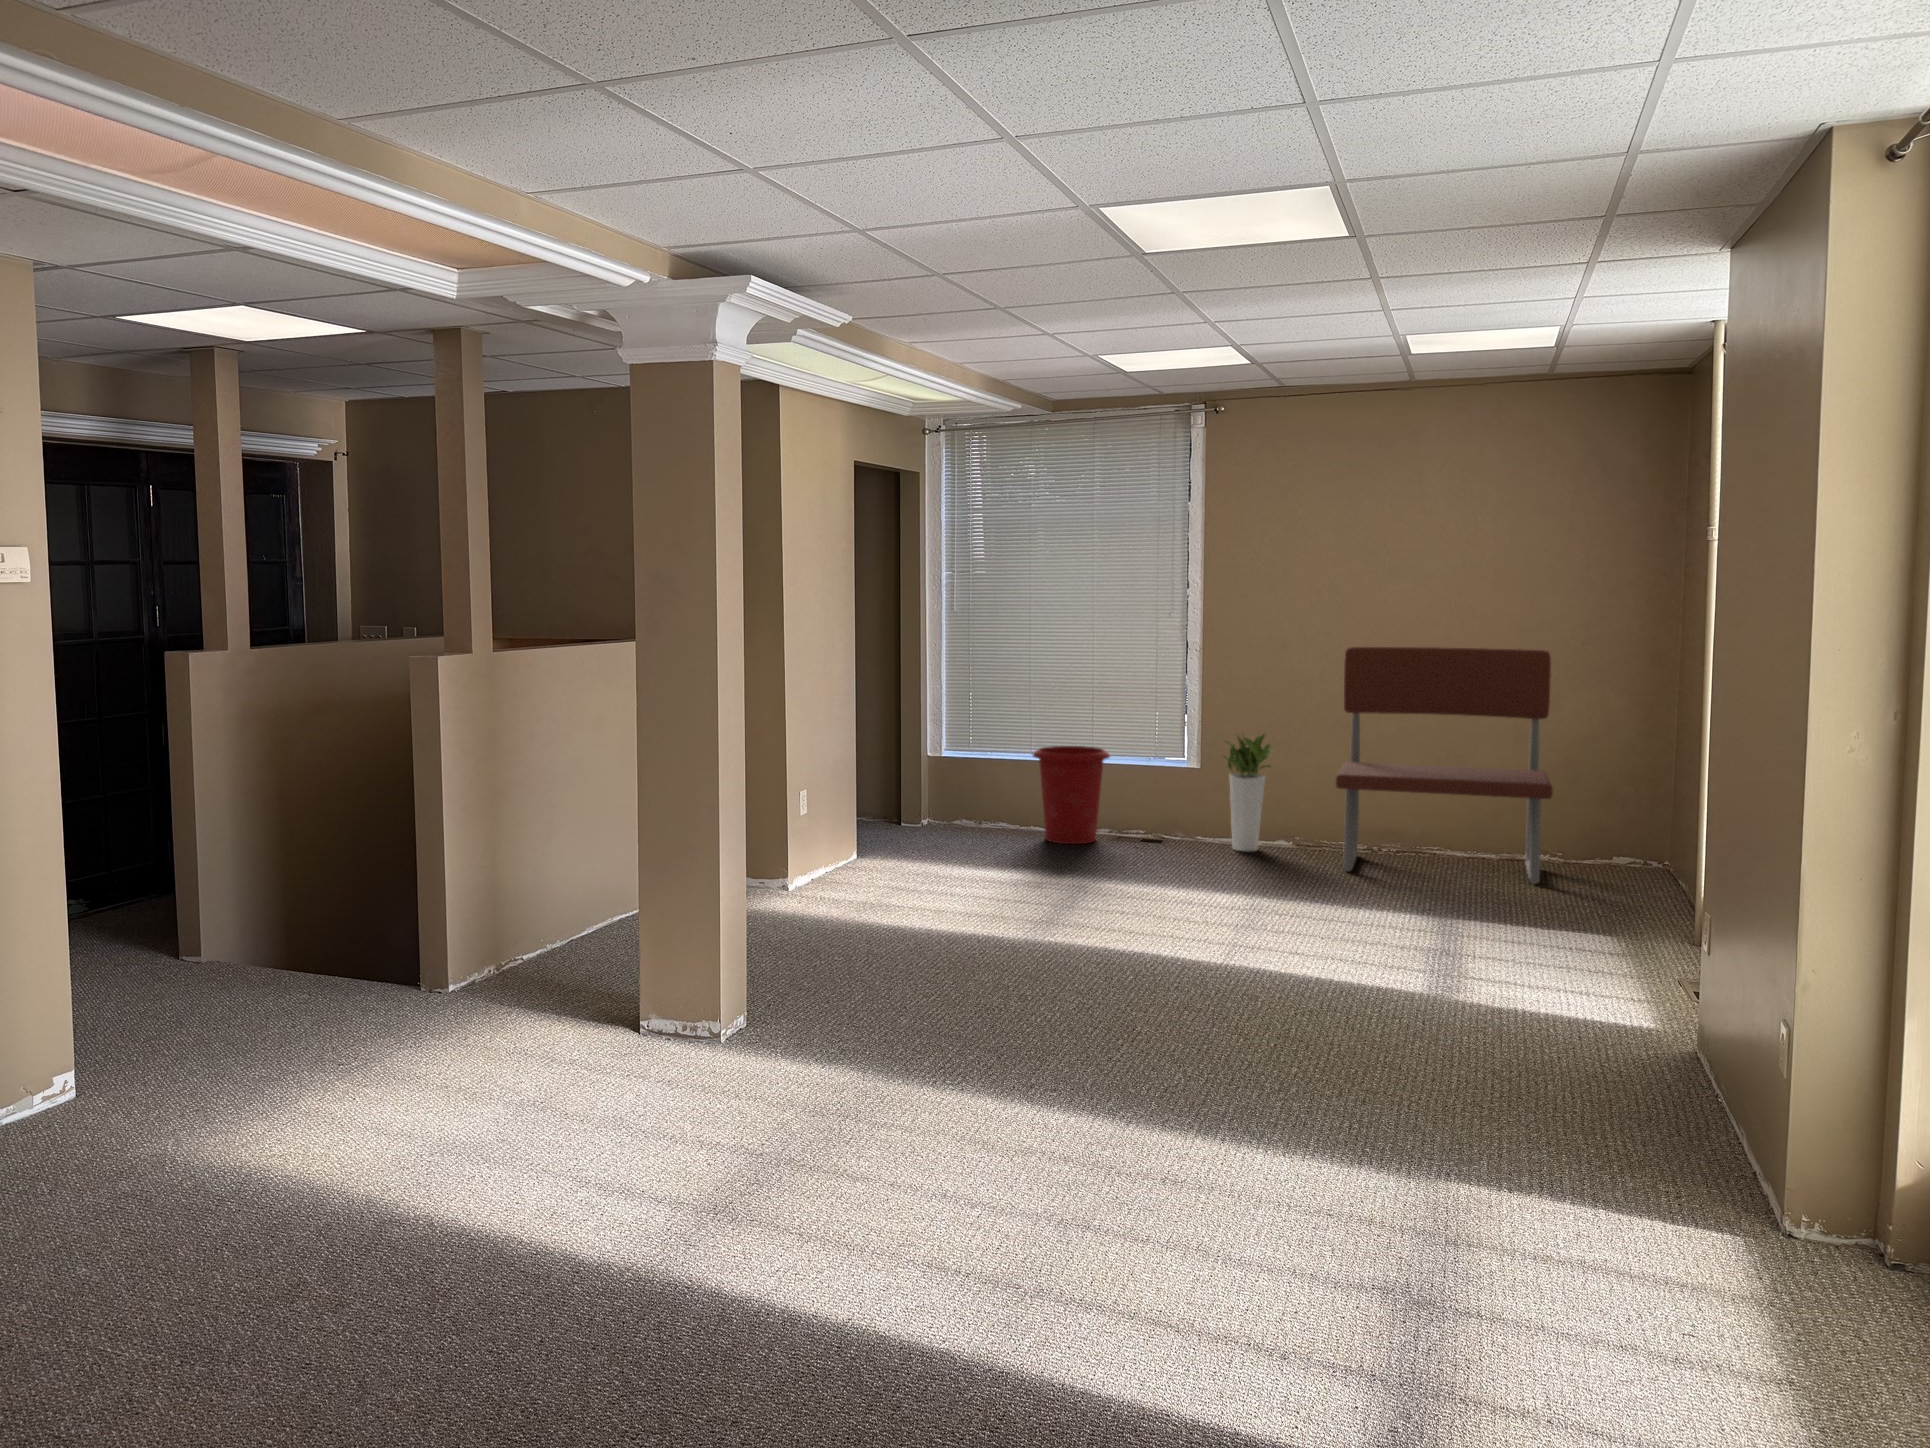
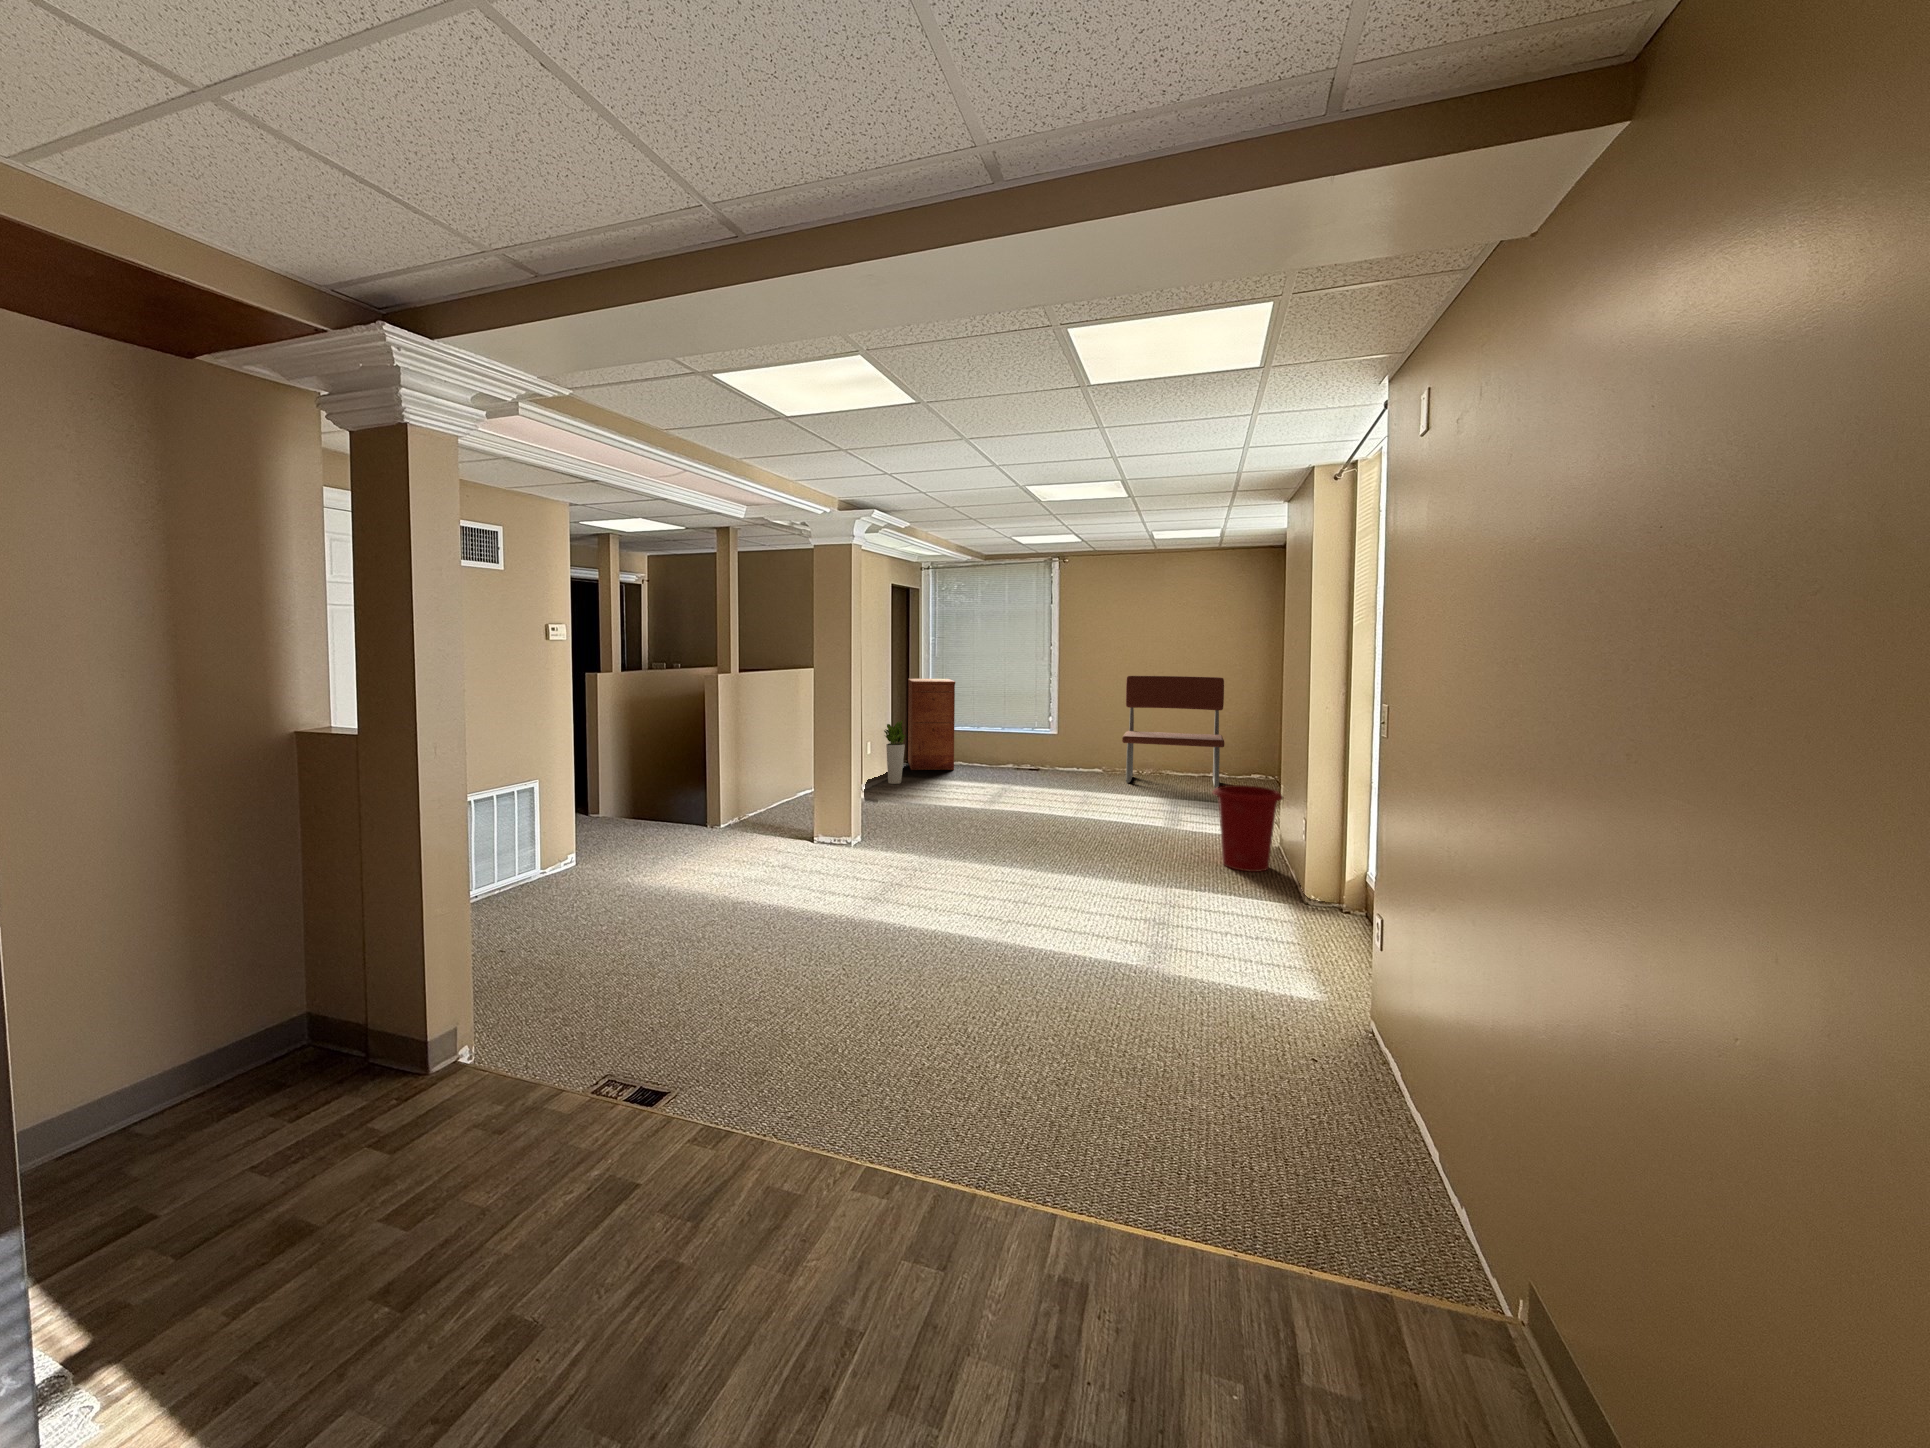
filing cabinet: none [899,654,991,842] -> present [908,679,955,770]
planter: present [1225,734,1271,851] -> present [884,721,906,784]
waste bin: present [1032,746,1110,844] -> present [1213,785,1284,872]

